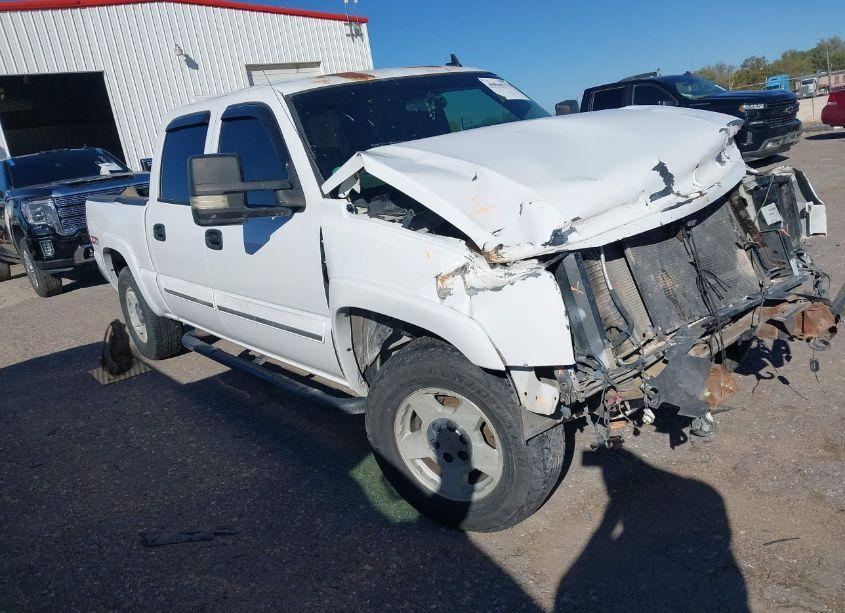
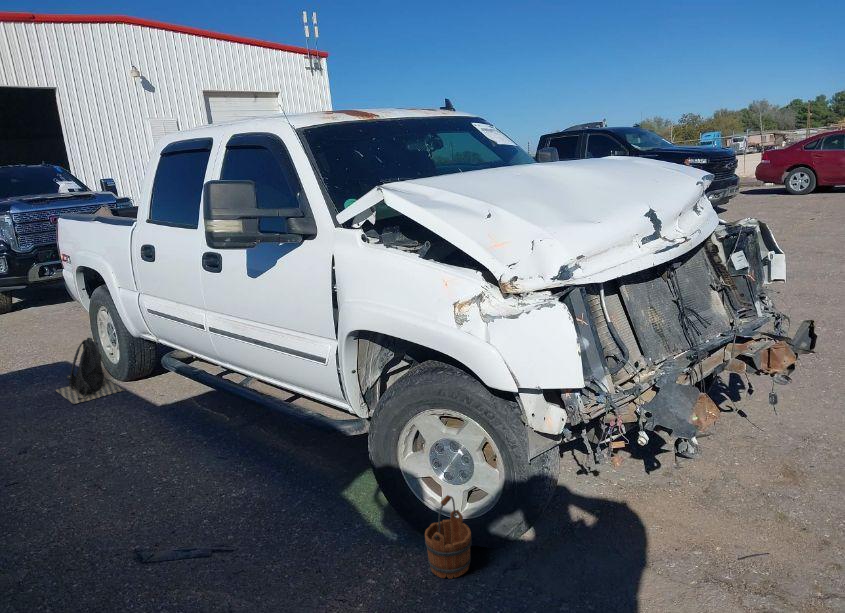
wooden bucket: none [420,477,470,564] -> present [425,495,472,579]

